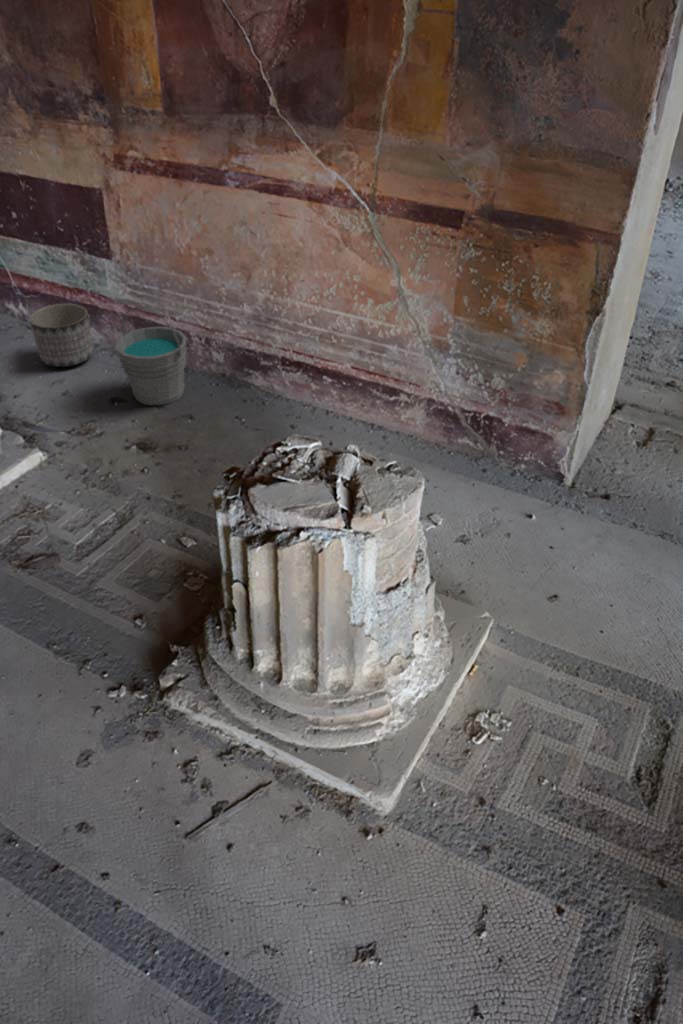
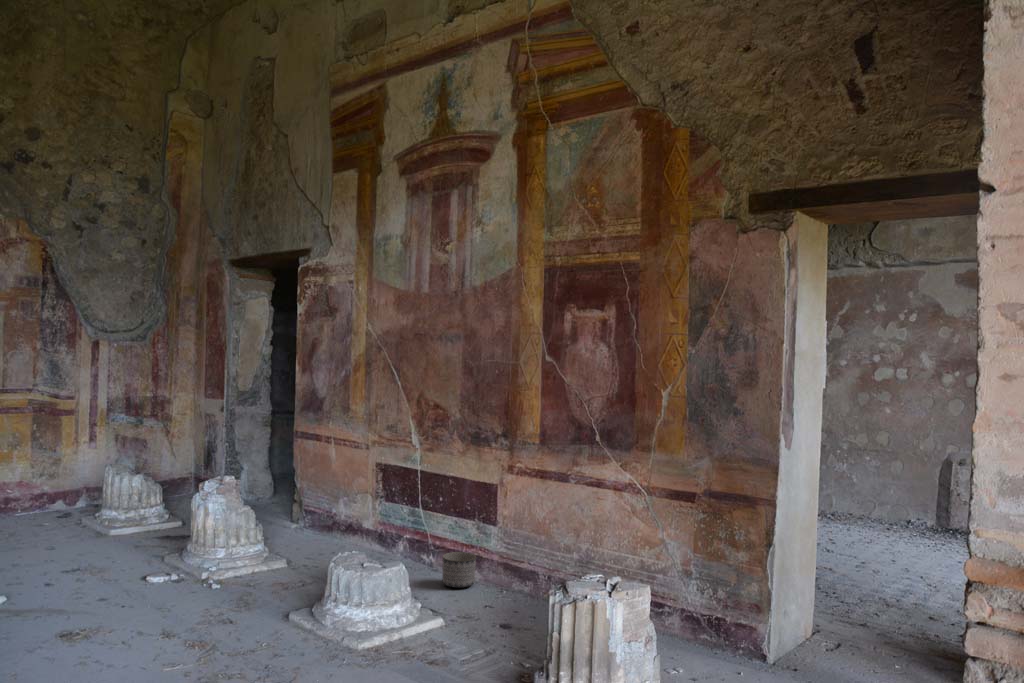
bucket: present [116,307,187,405] -> none [494,548,536,610]

